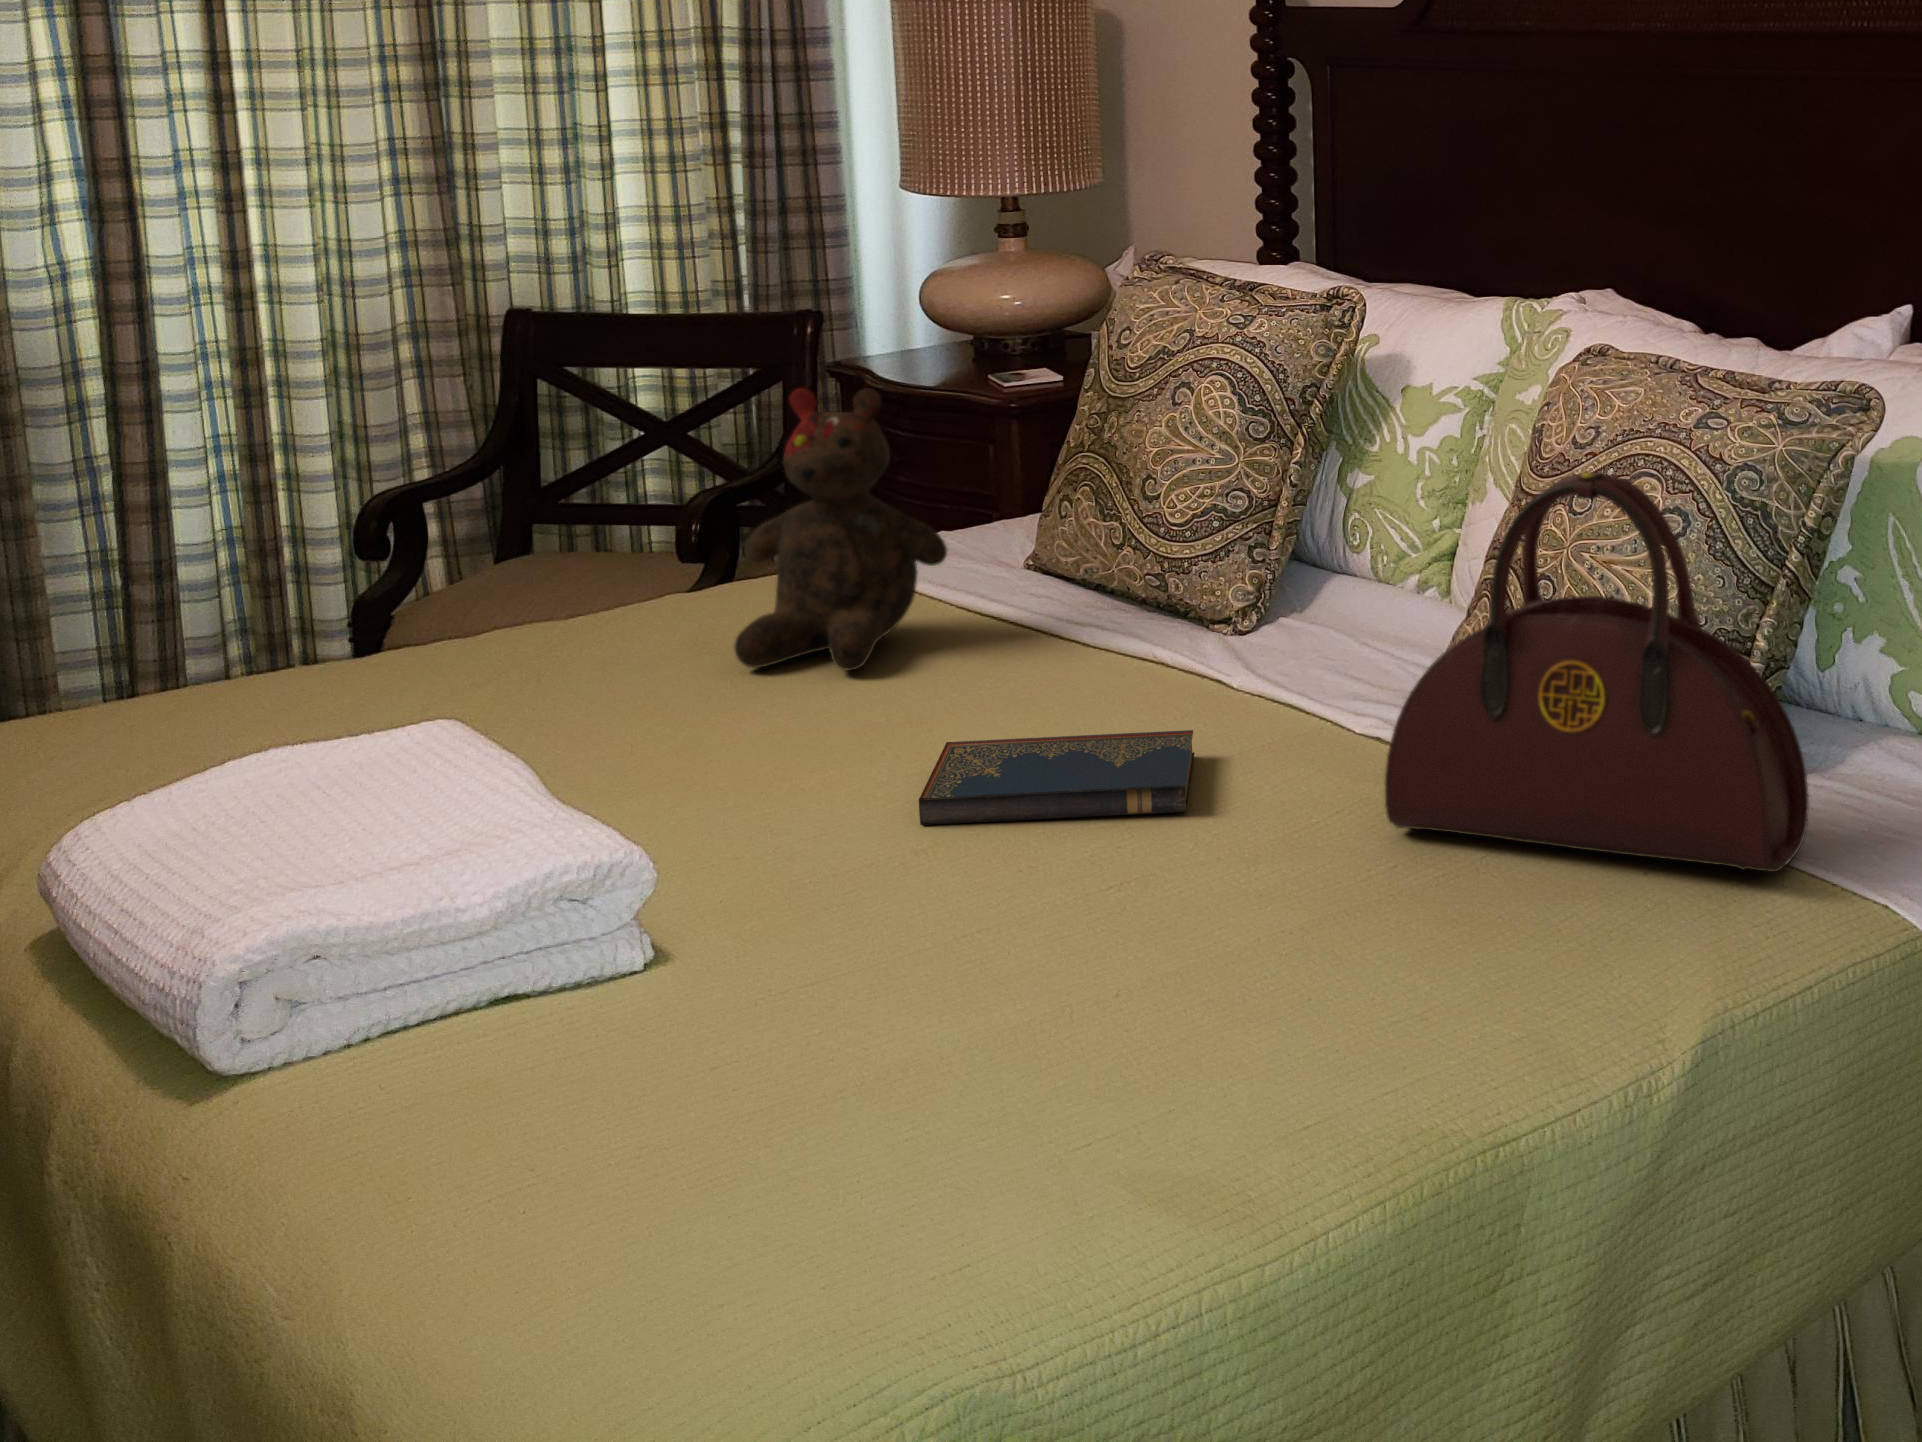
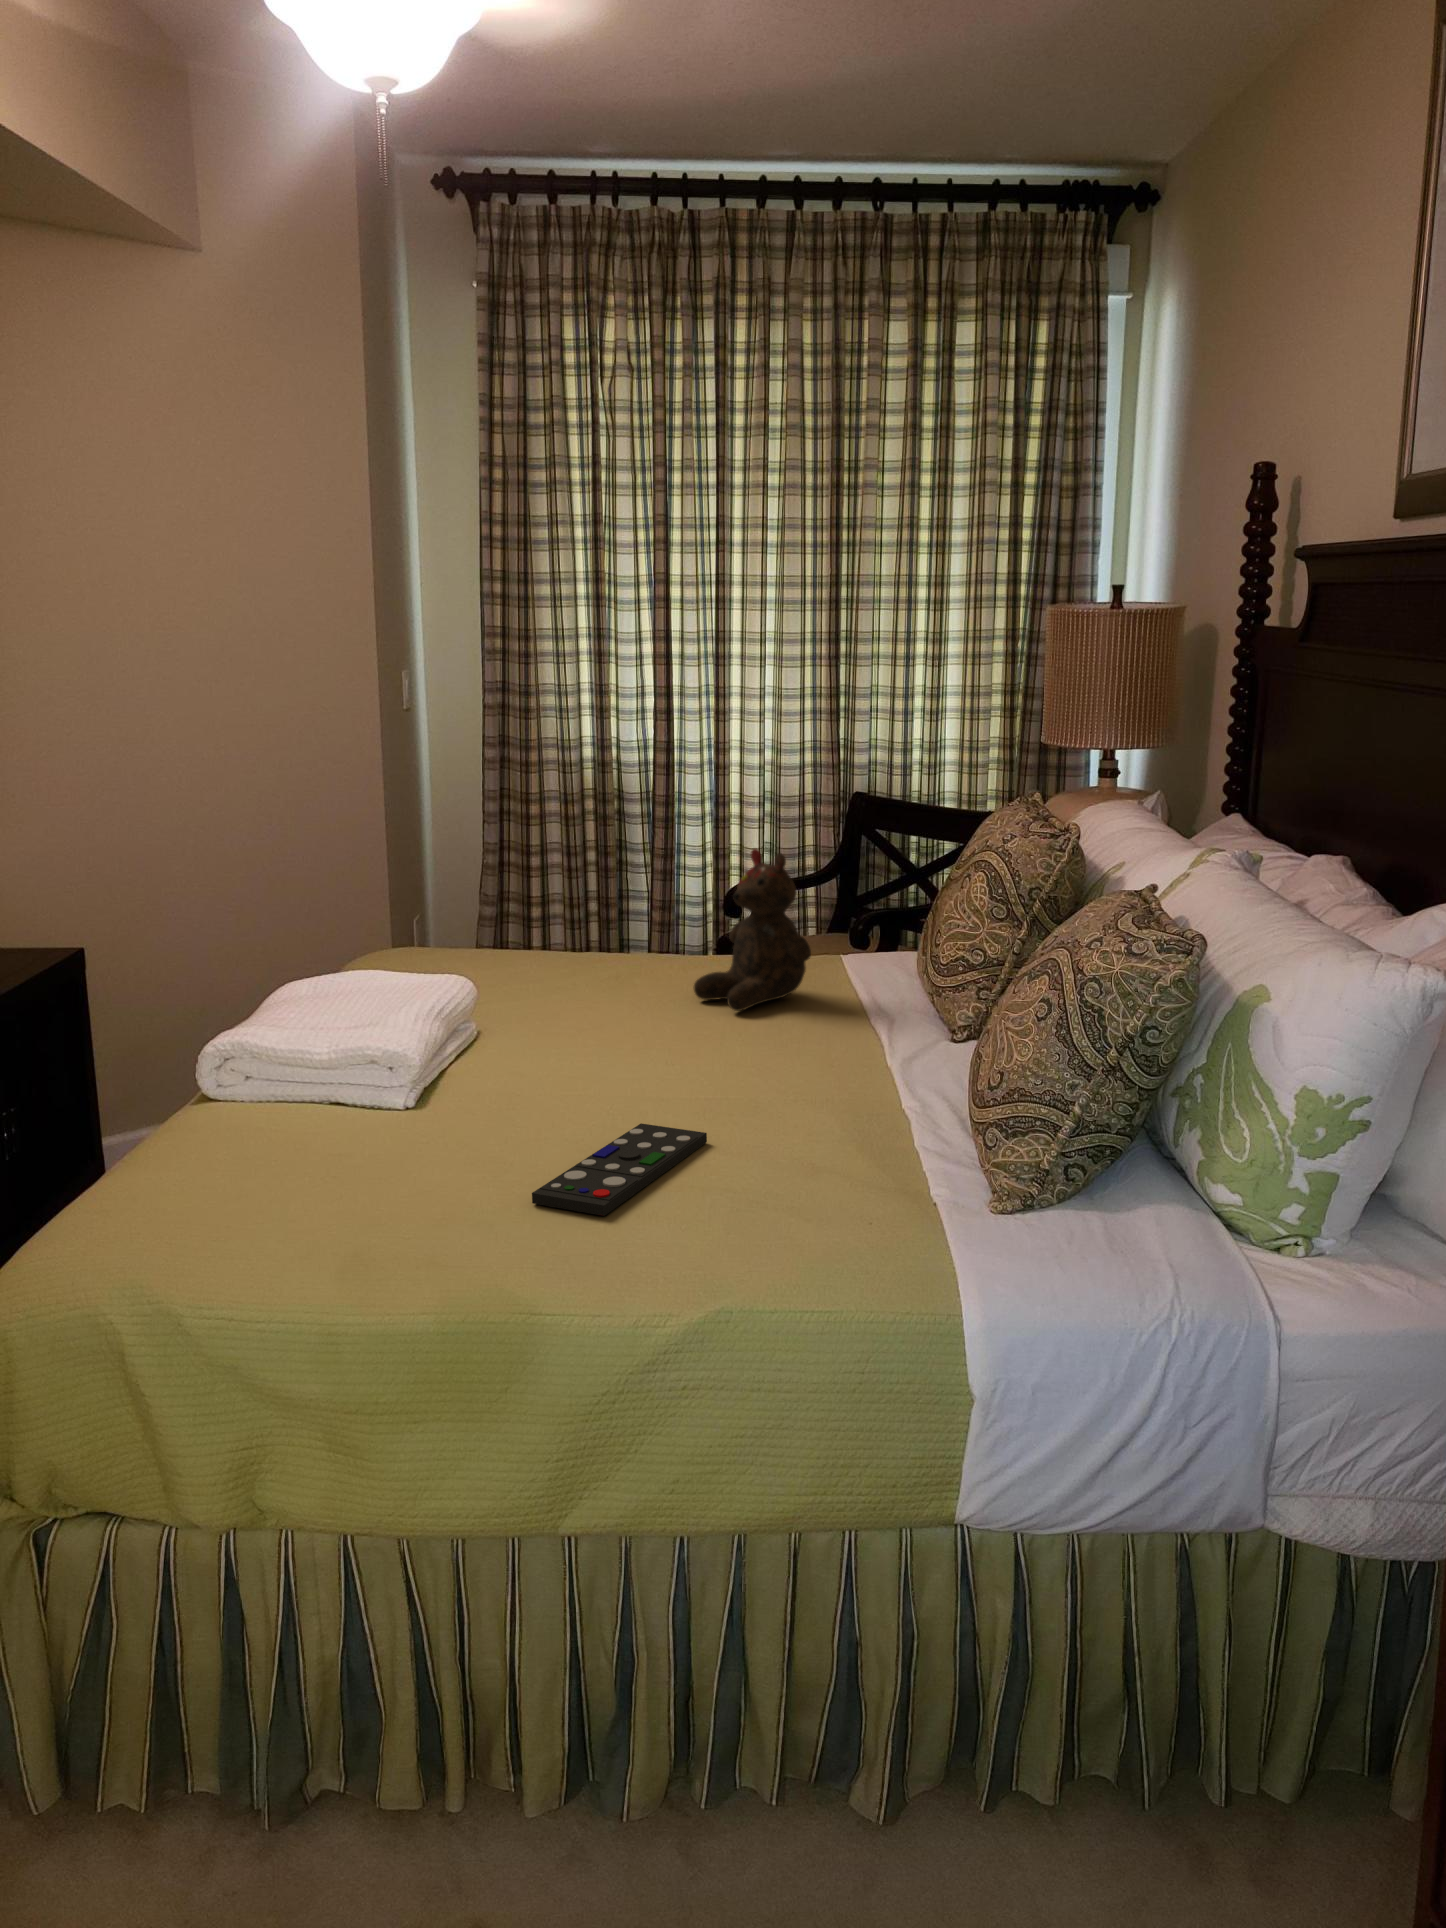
handbag: present [1385,472,1809,872] -> none [798,961,1005,1243]
hardcover book: present [919,730,1194,825] -> none [626,1054,802,1119]
remote control: none [1076,839,1293,1025] -> present [532,1123,707,1216]

